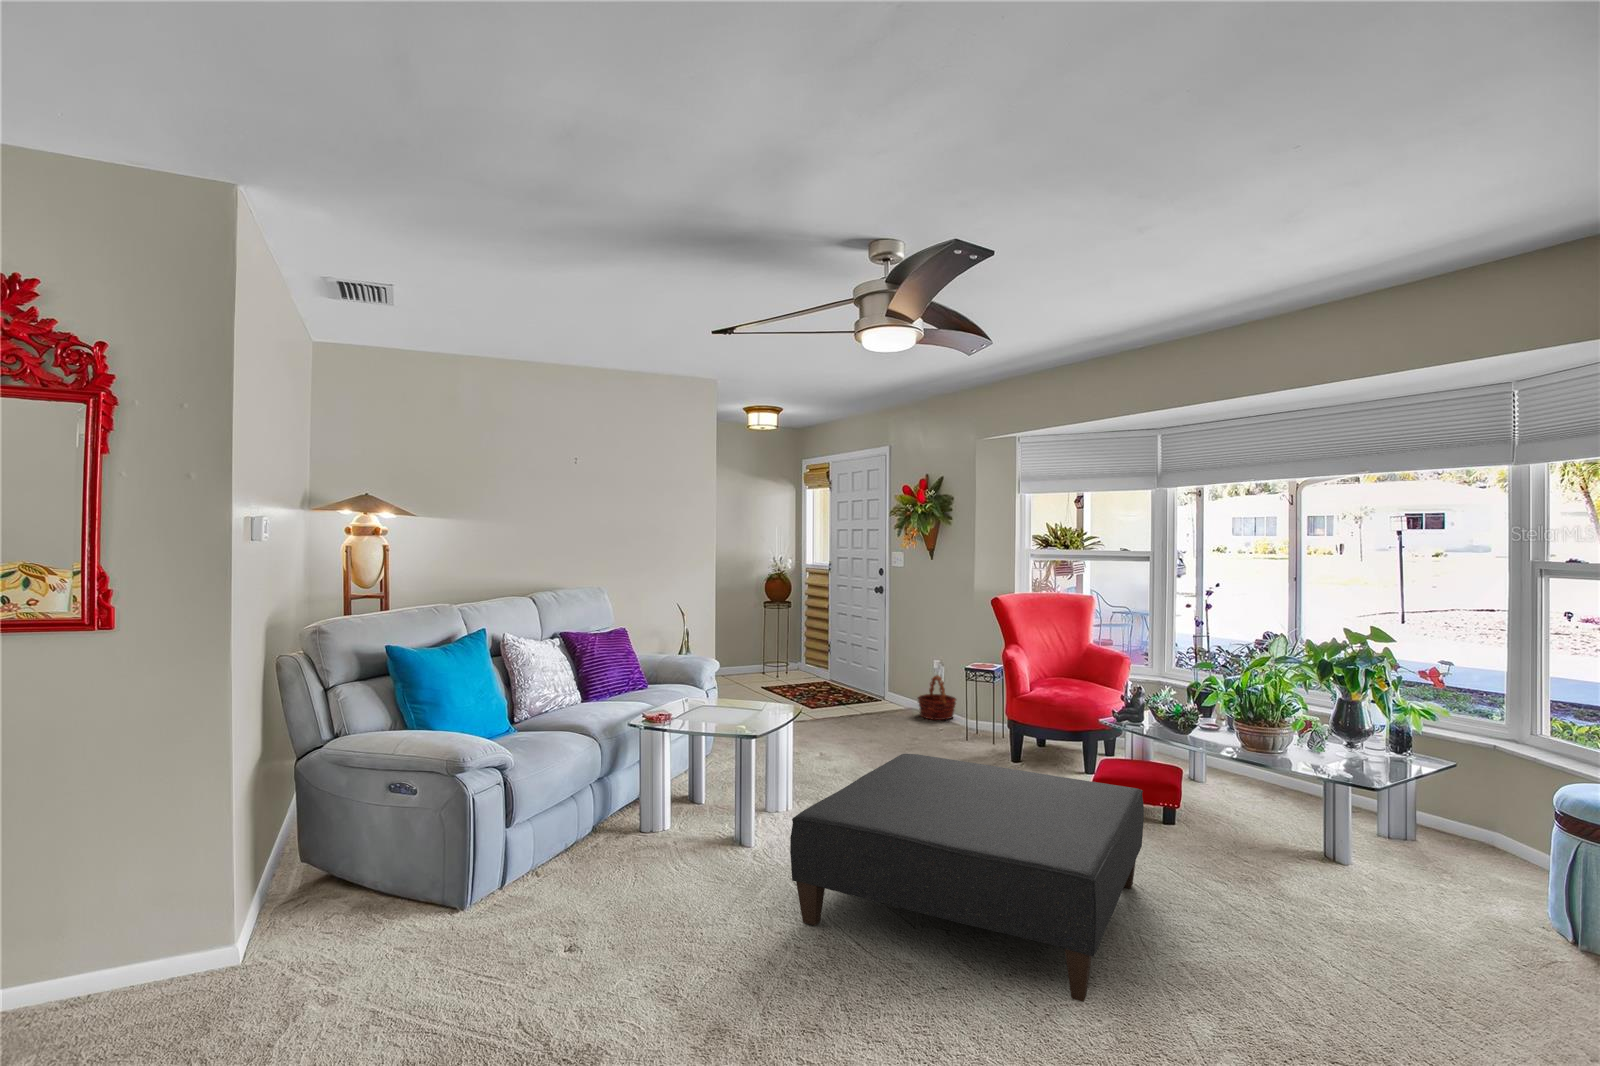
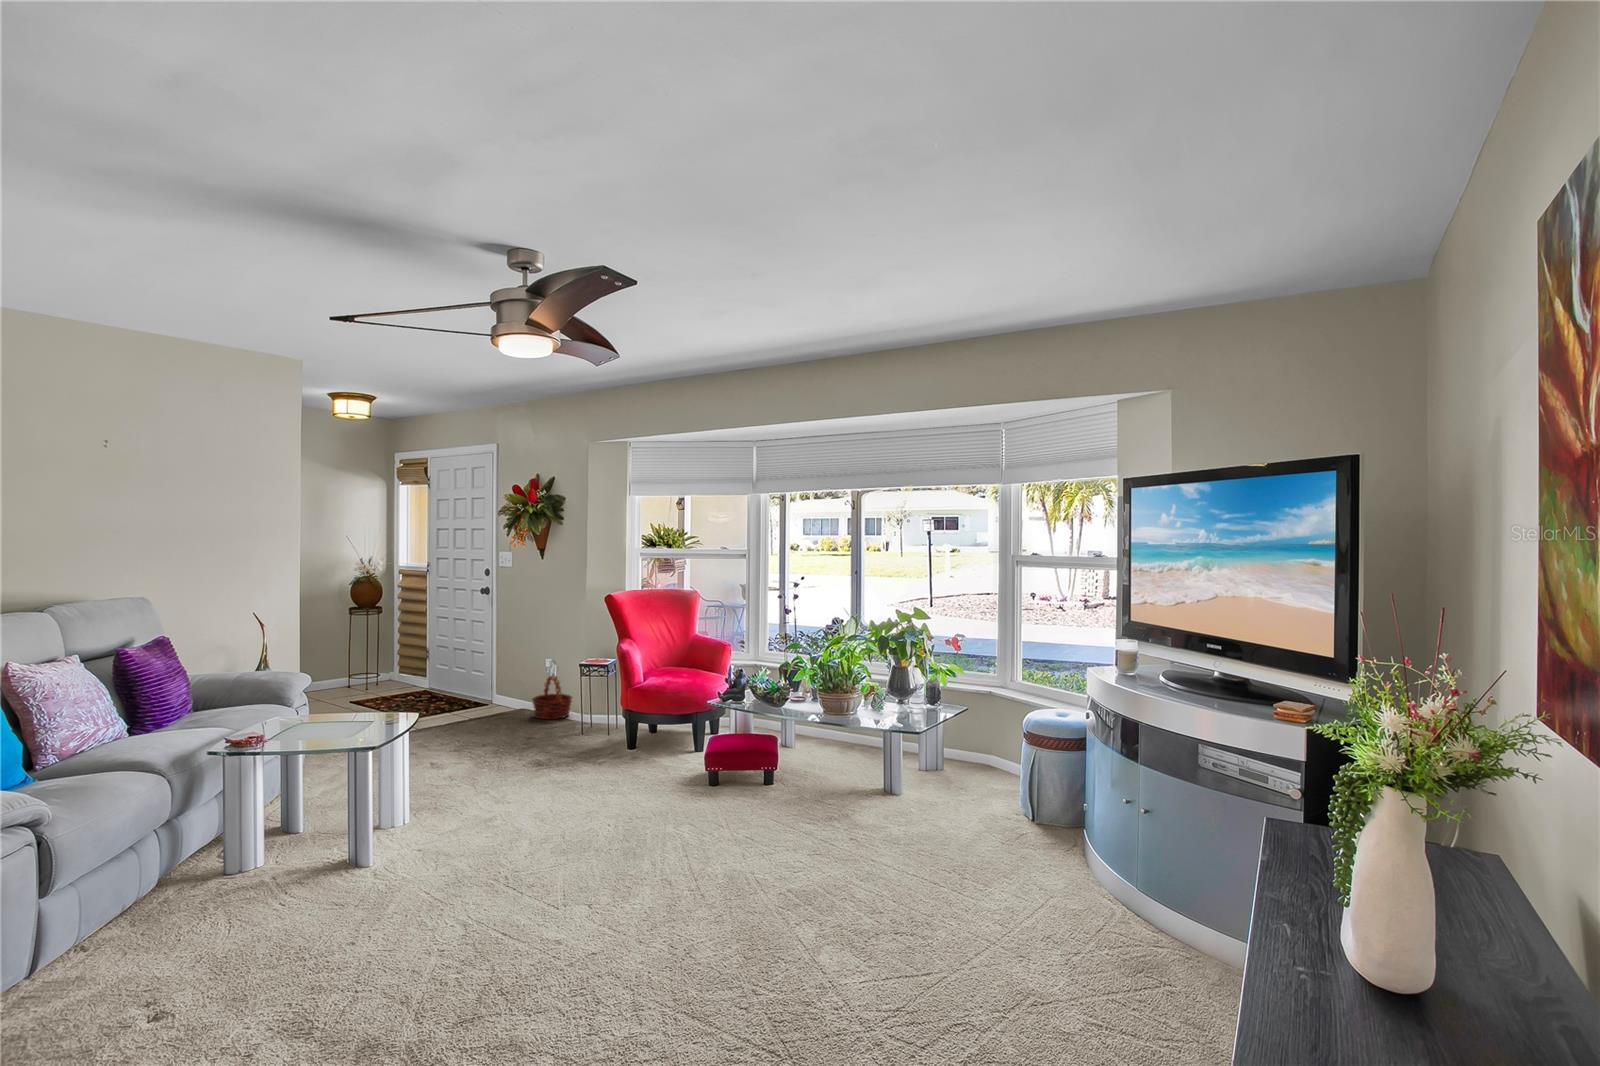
ottoman: present [790,754,1144,1002] -> none [429,751,754,937]

